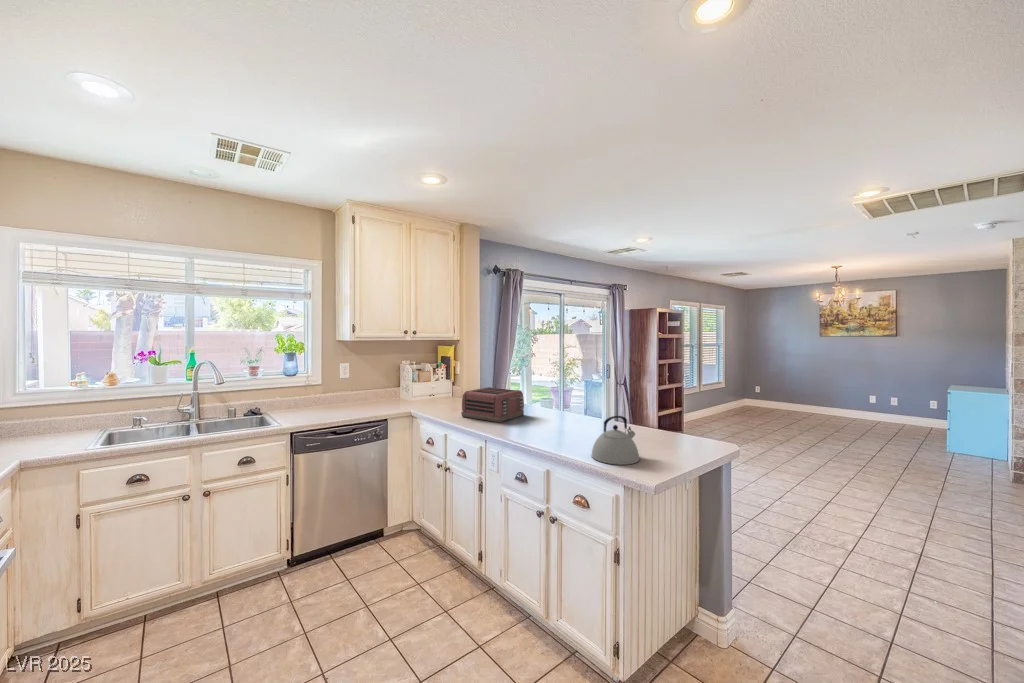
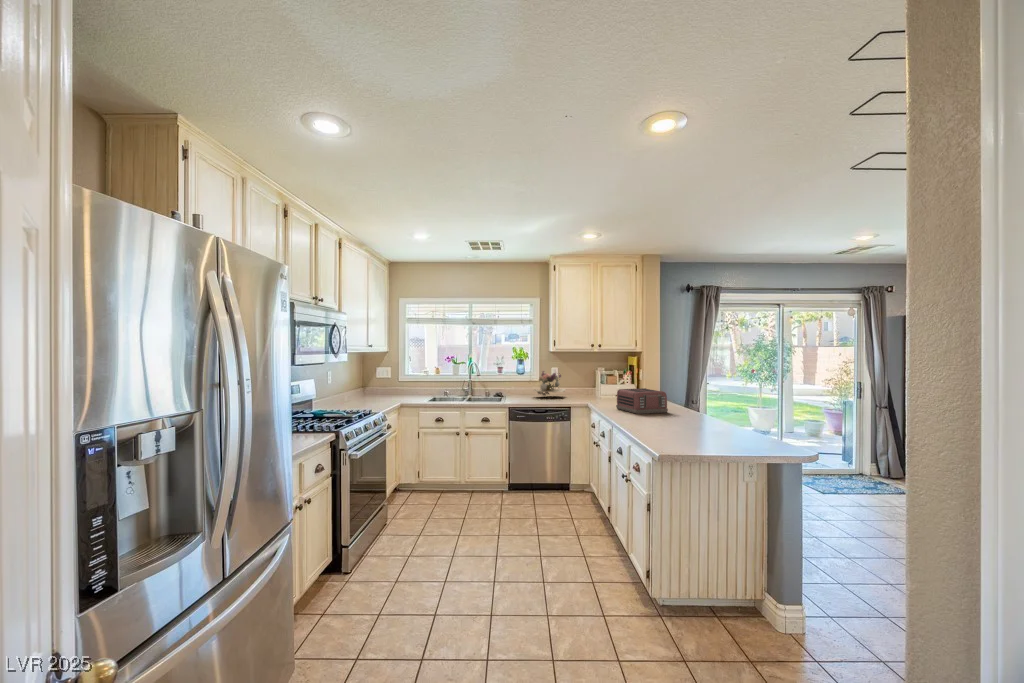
flower arrangement: none [315,364,366,407] -> present [535,371,565,395]
kettle: present [591,416,639,465] -> none [655,404,694,440]

